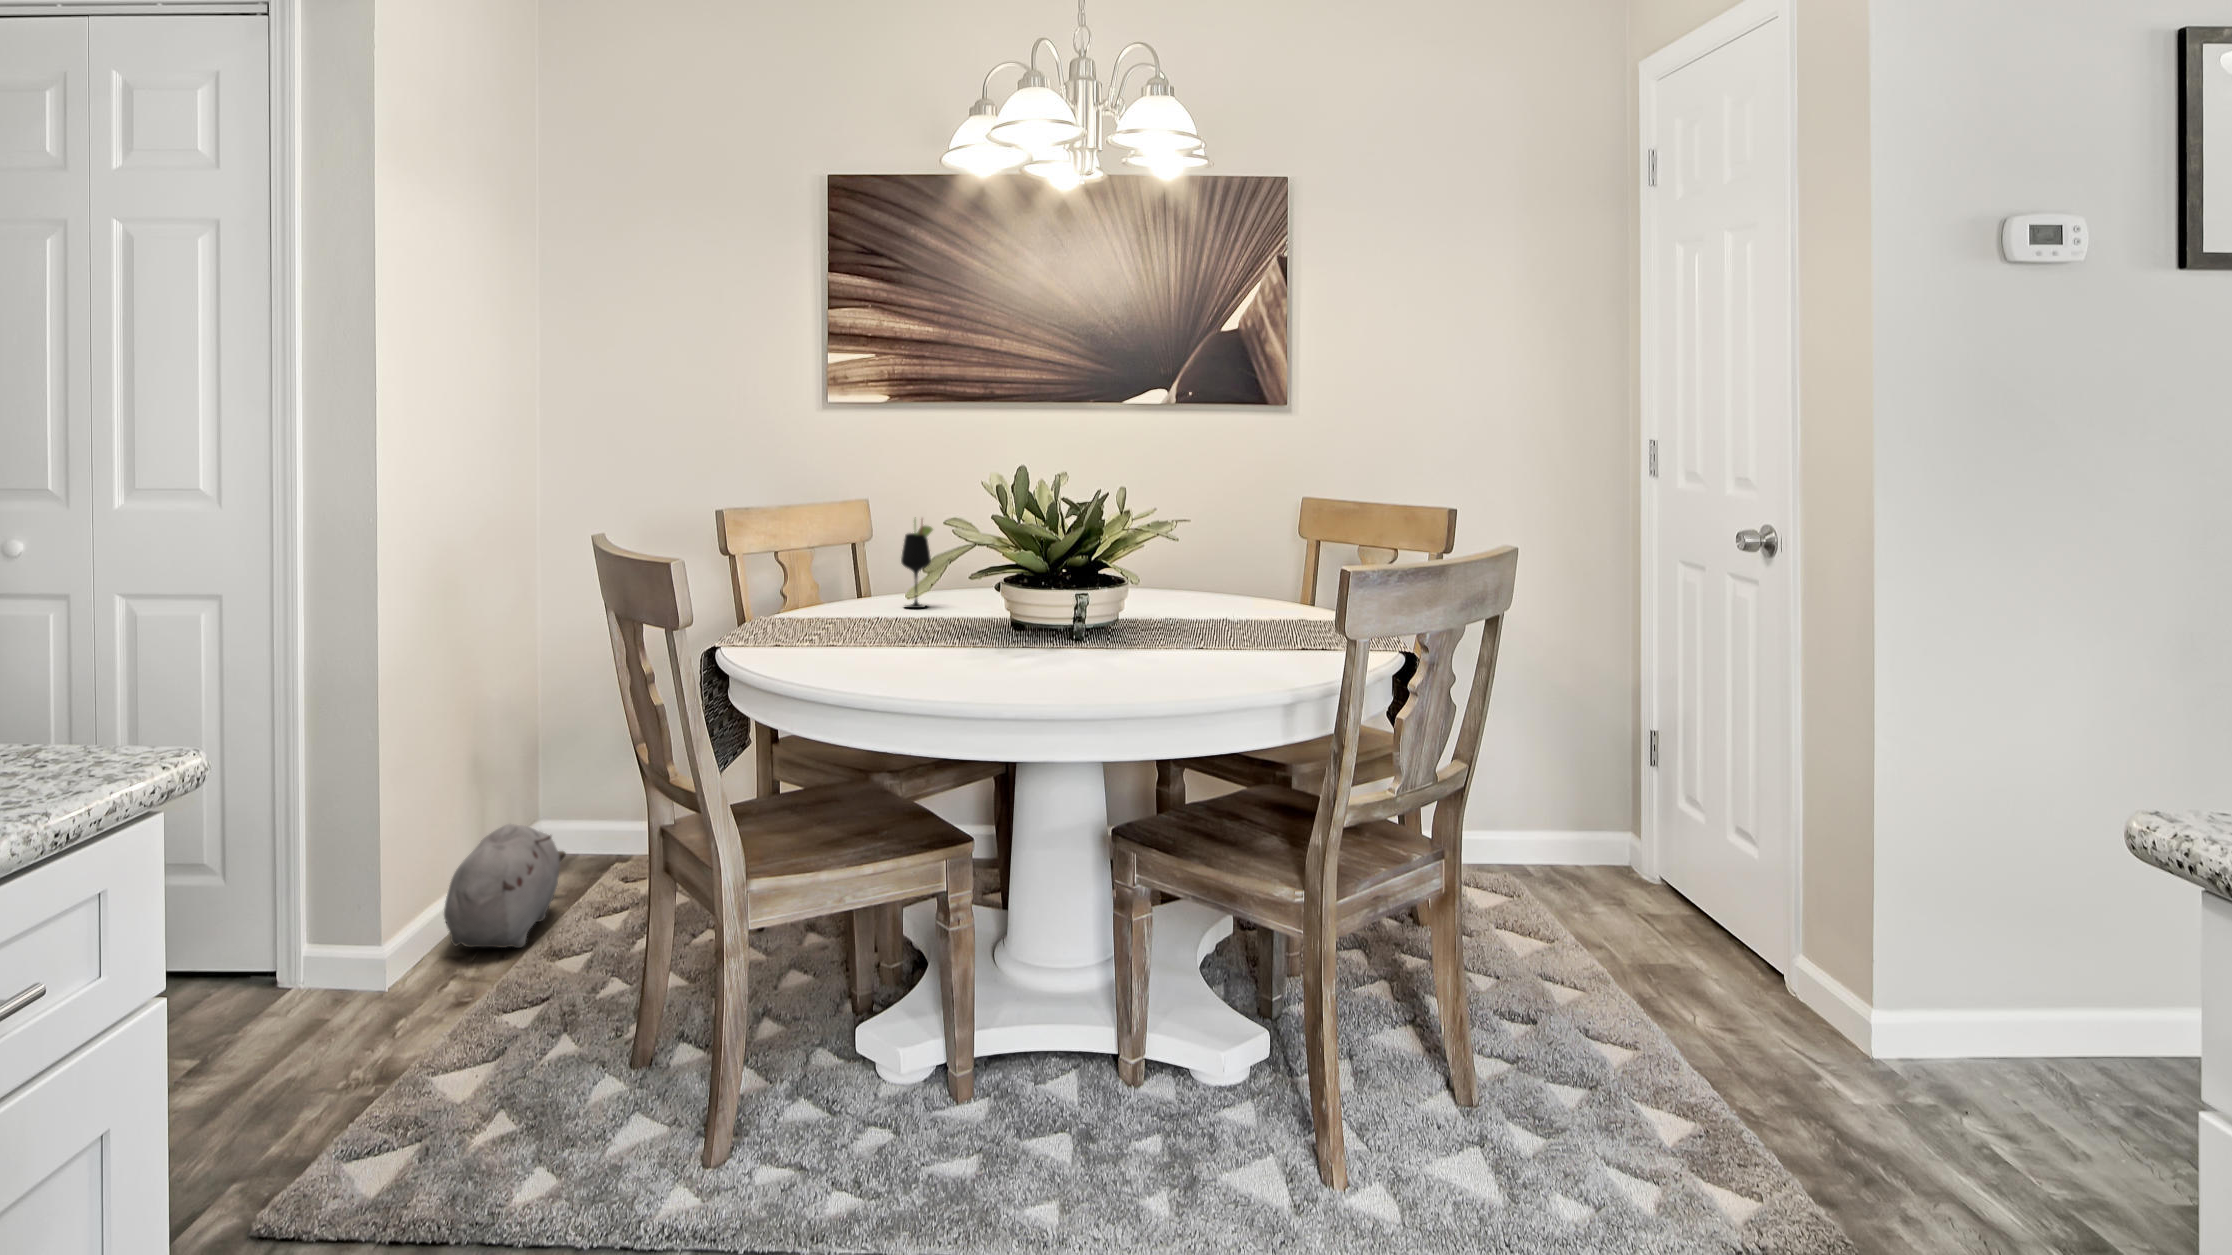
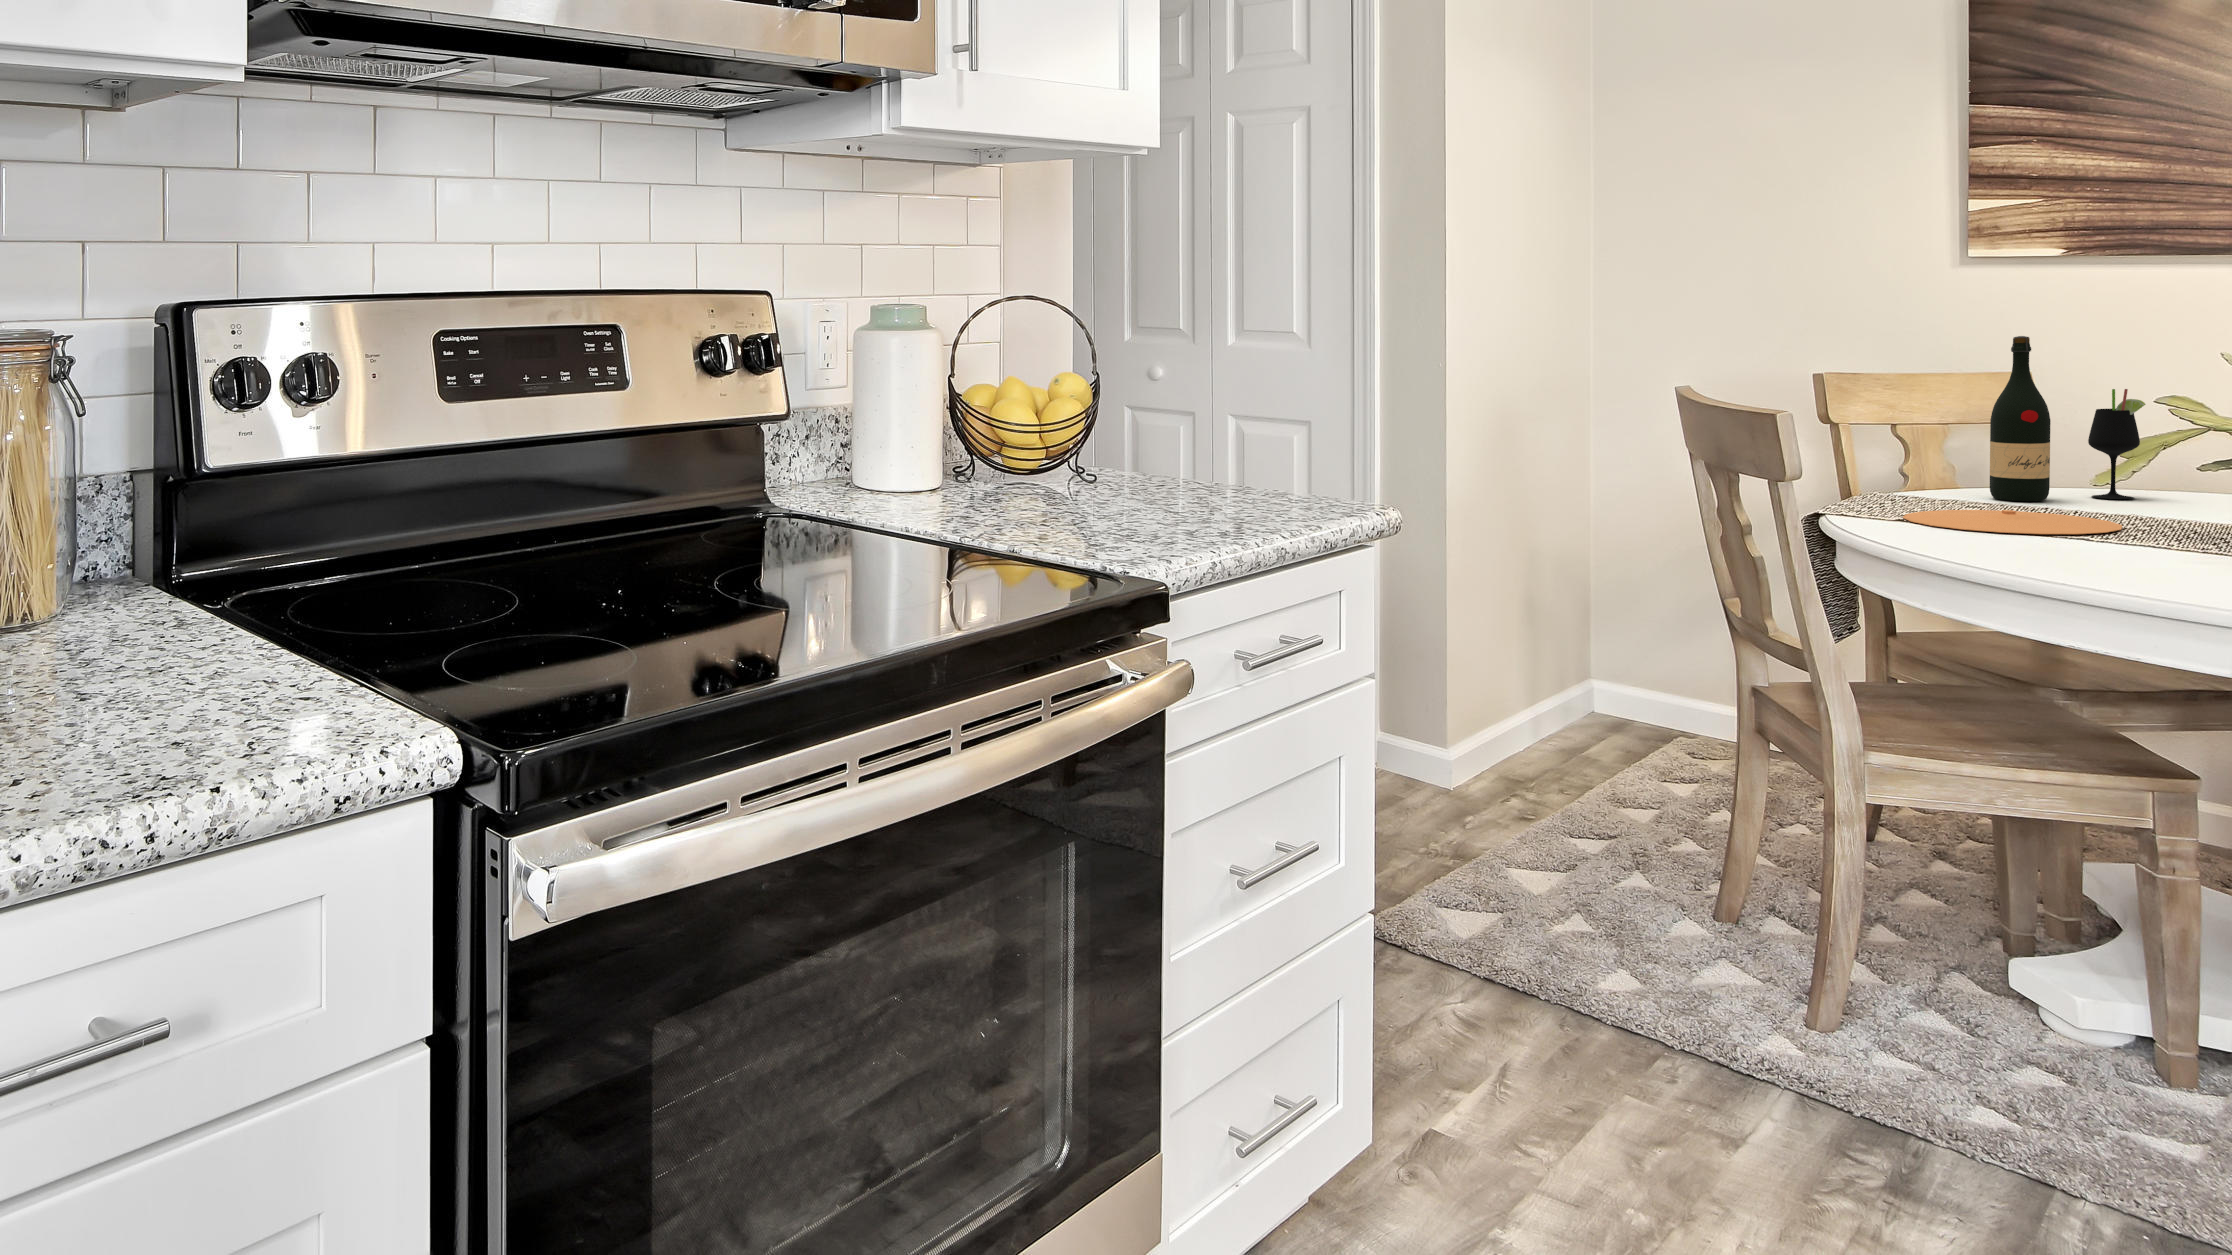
wine bottle: none [840,473,878,615] -> present [1990,336,2051,501]
plate: none [779,626,920,650] -> present [1903,510,2122,534]
plush toy: present [444,824,566,948] -> none [1501,674,1622,790]

